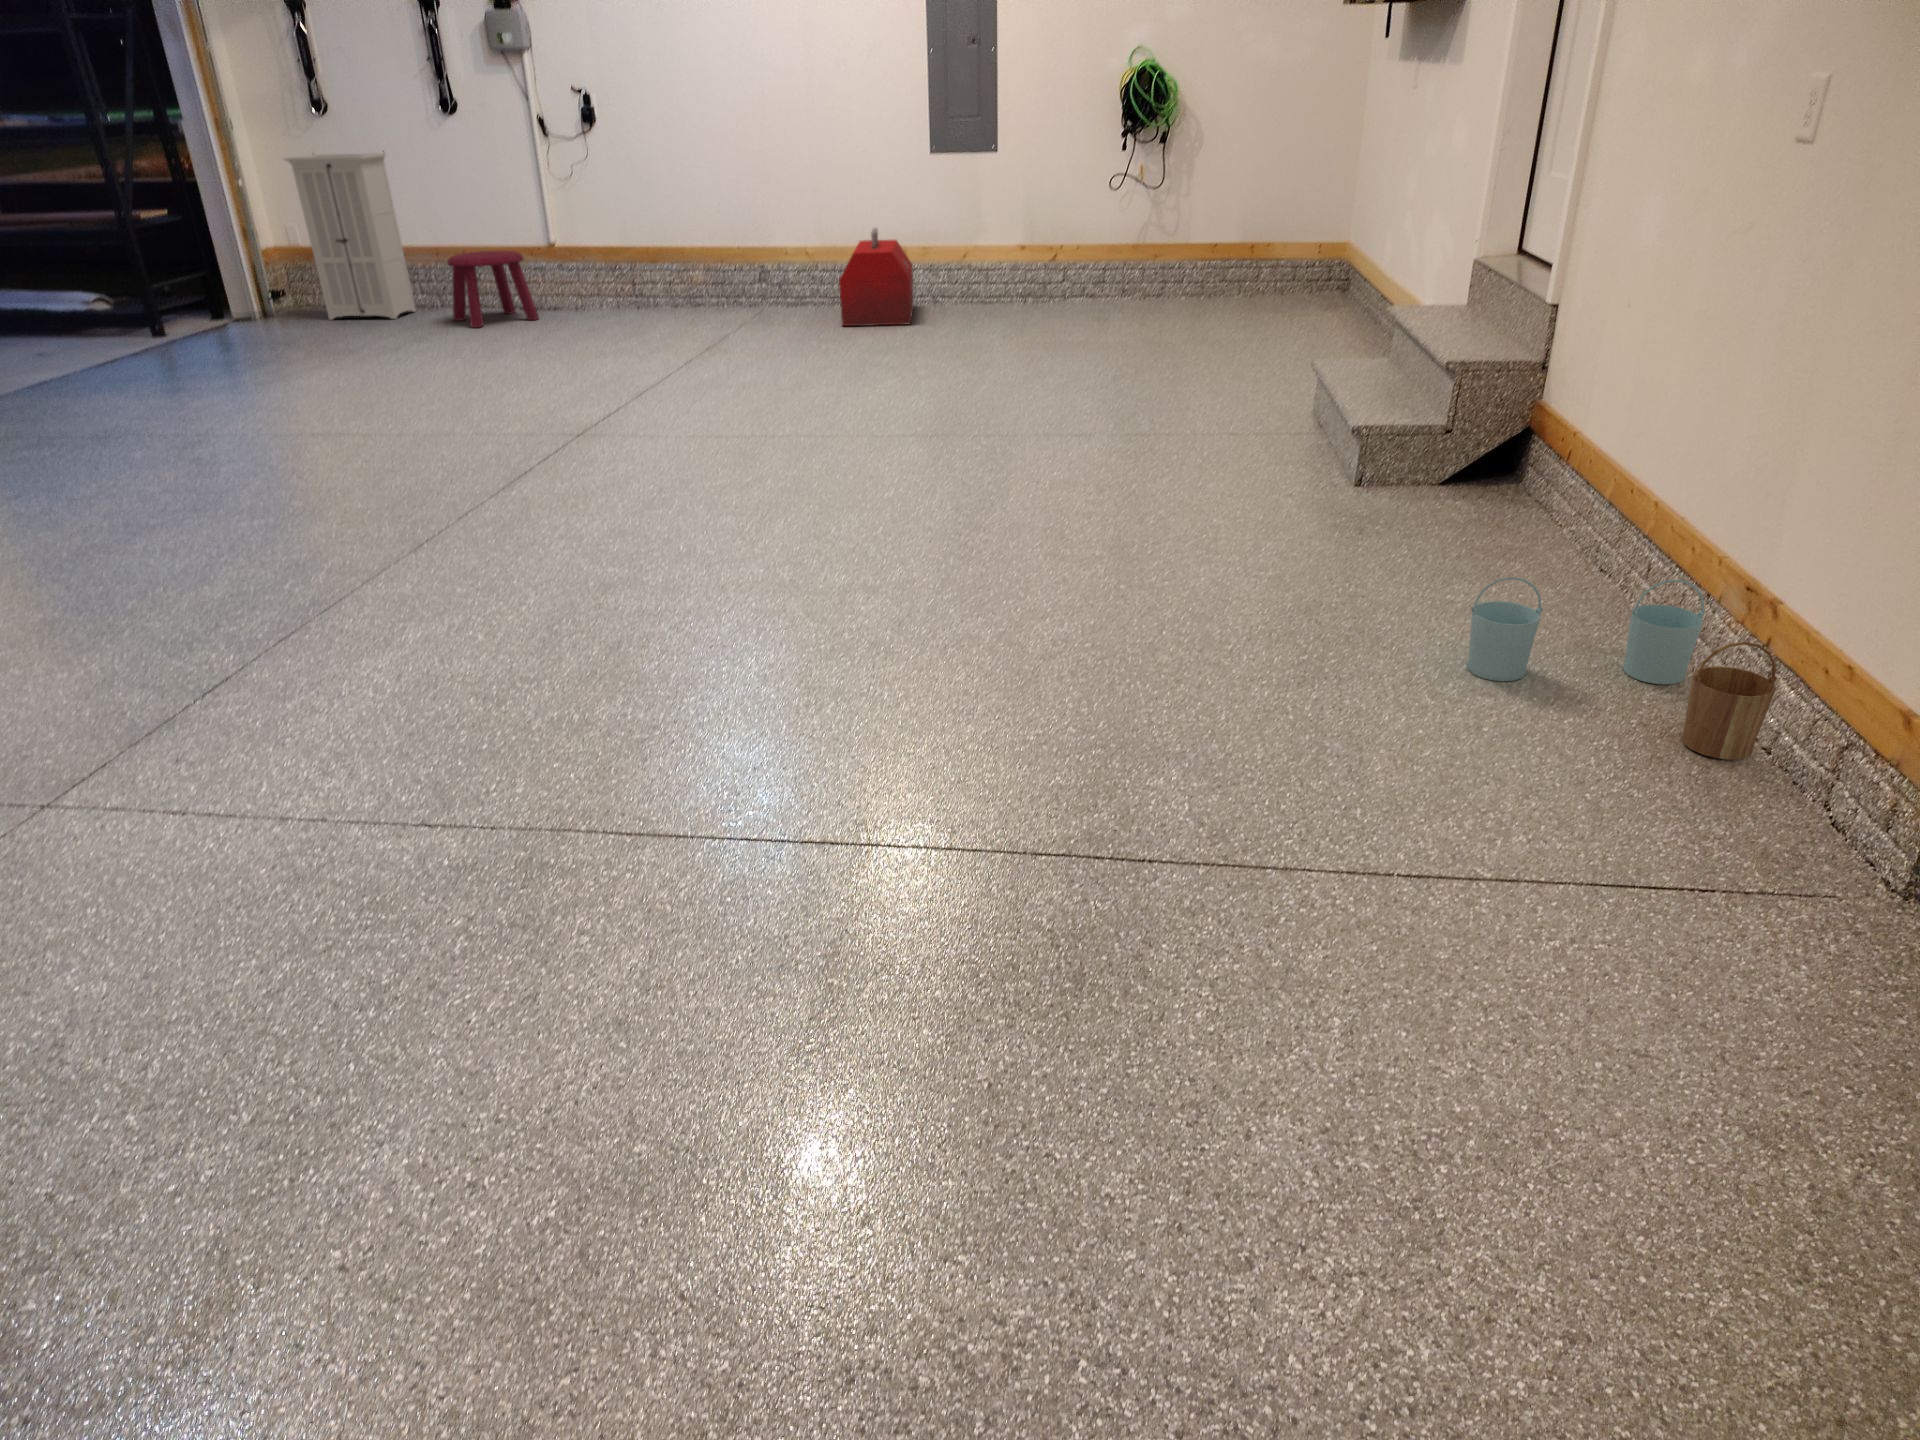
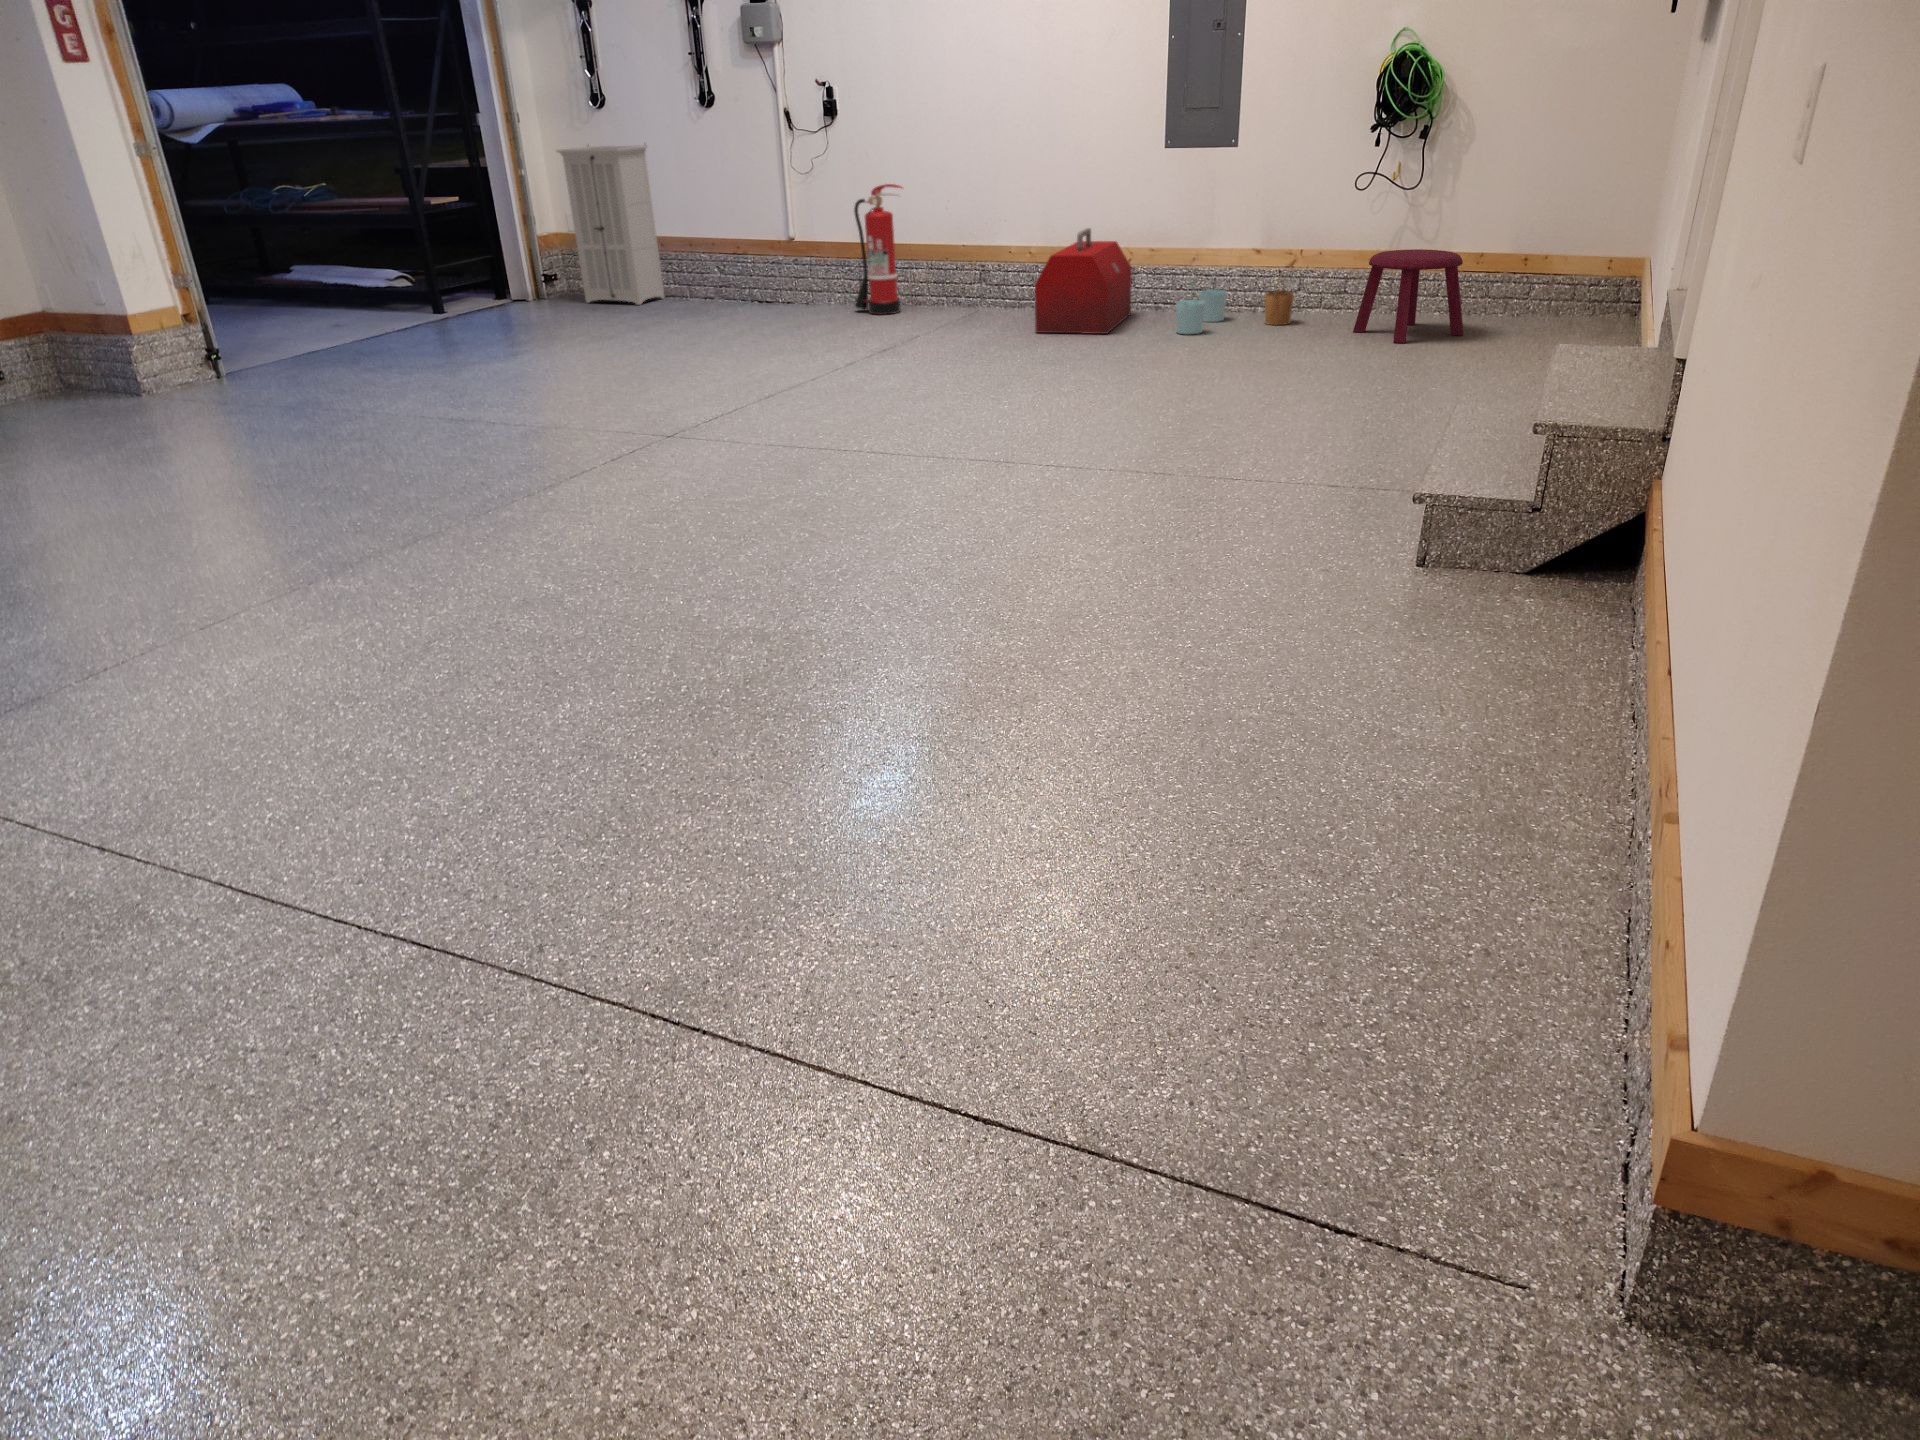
fire extinguisher: none [633,189,687,317] -> present [854,184,902,315]
stool: present [447,251,539,328] -> present [1353,249,1463,343]
bucket: present [1467,577,1777,760] -> present [1176,279,1294,334]

